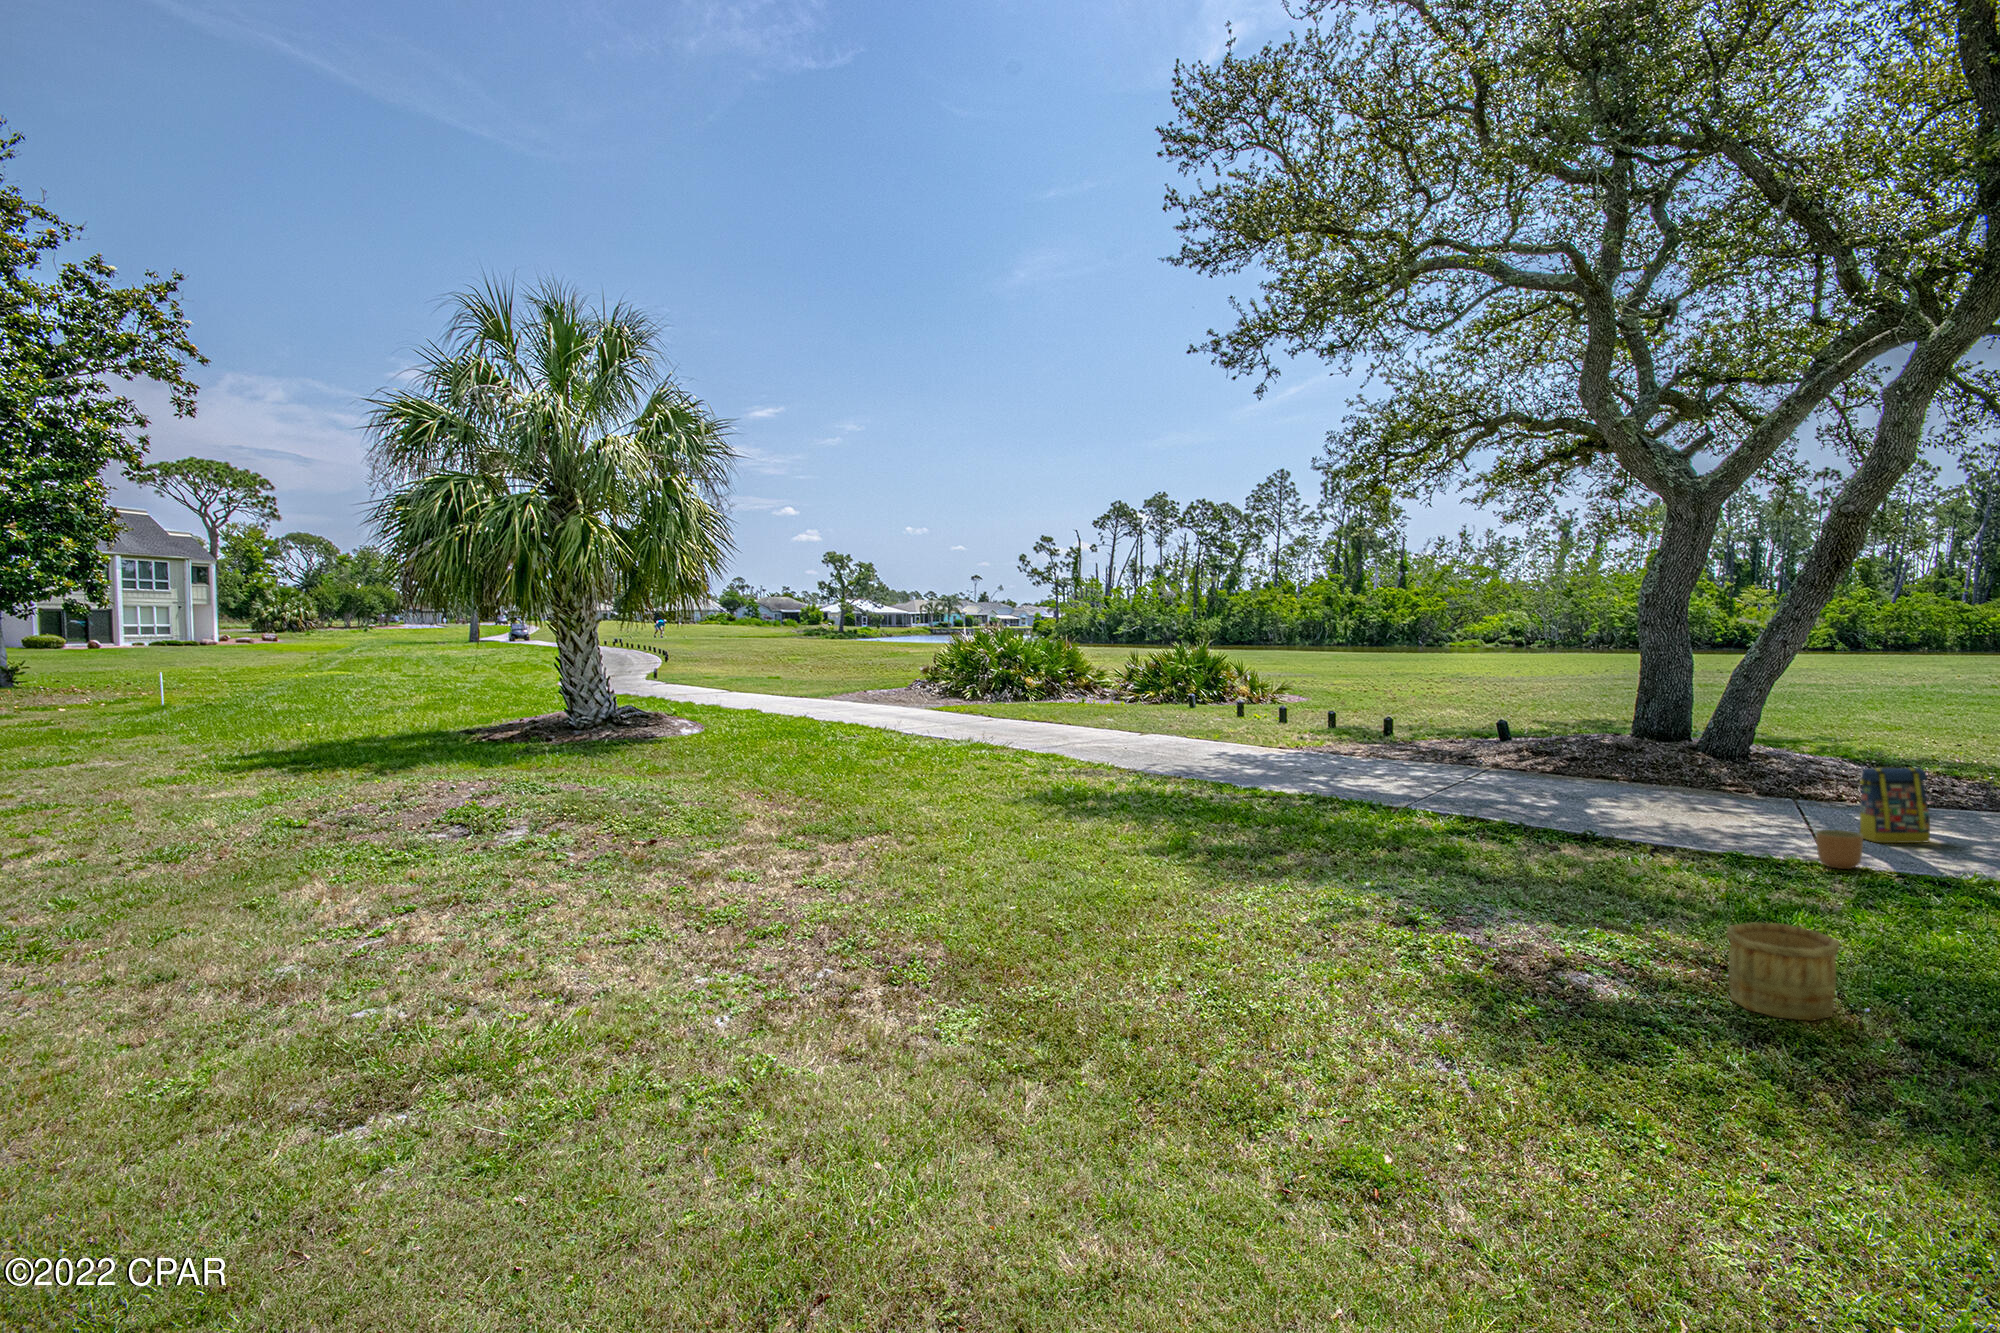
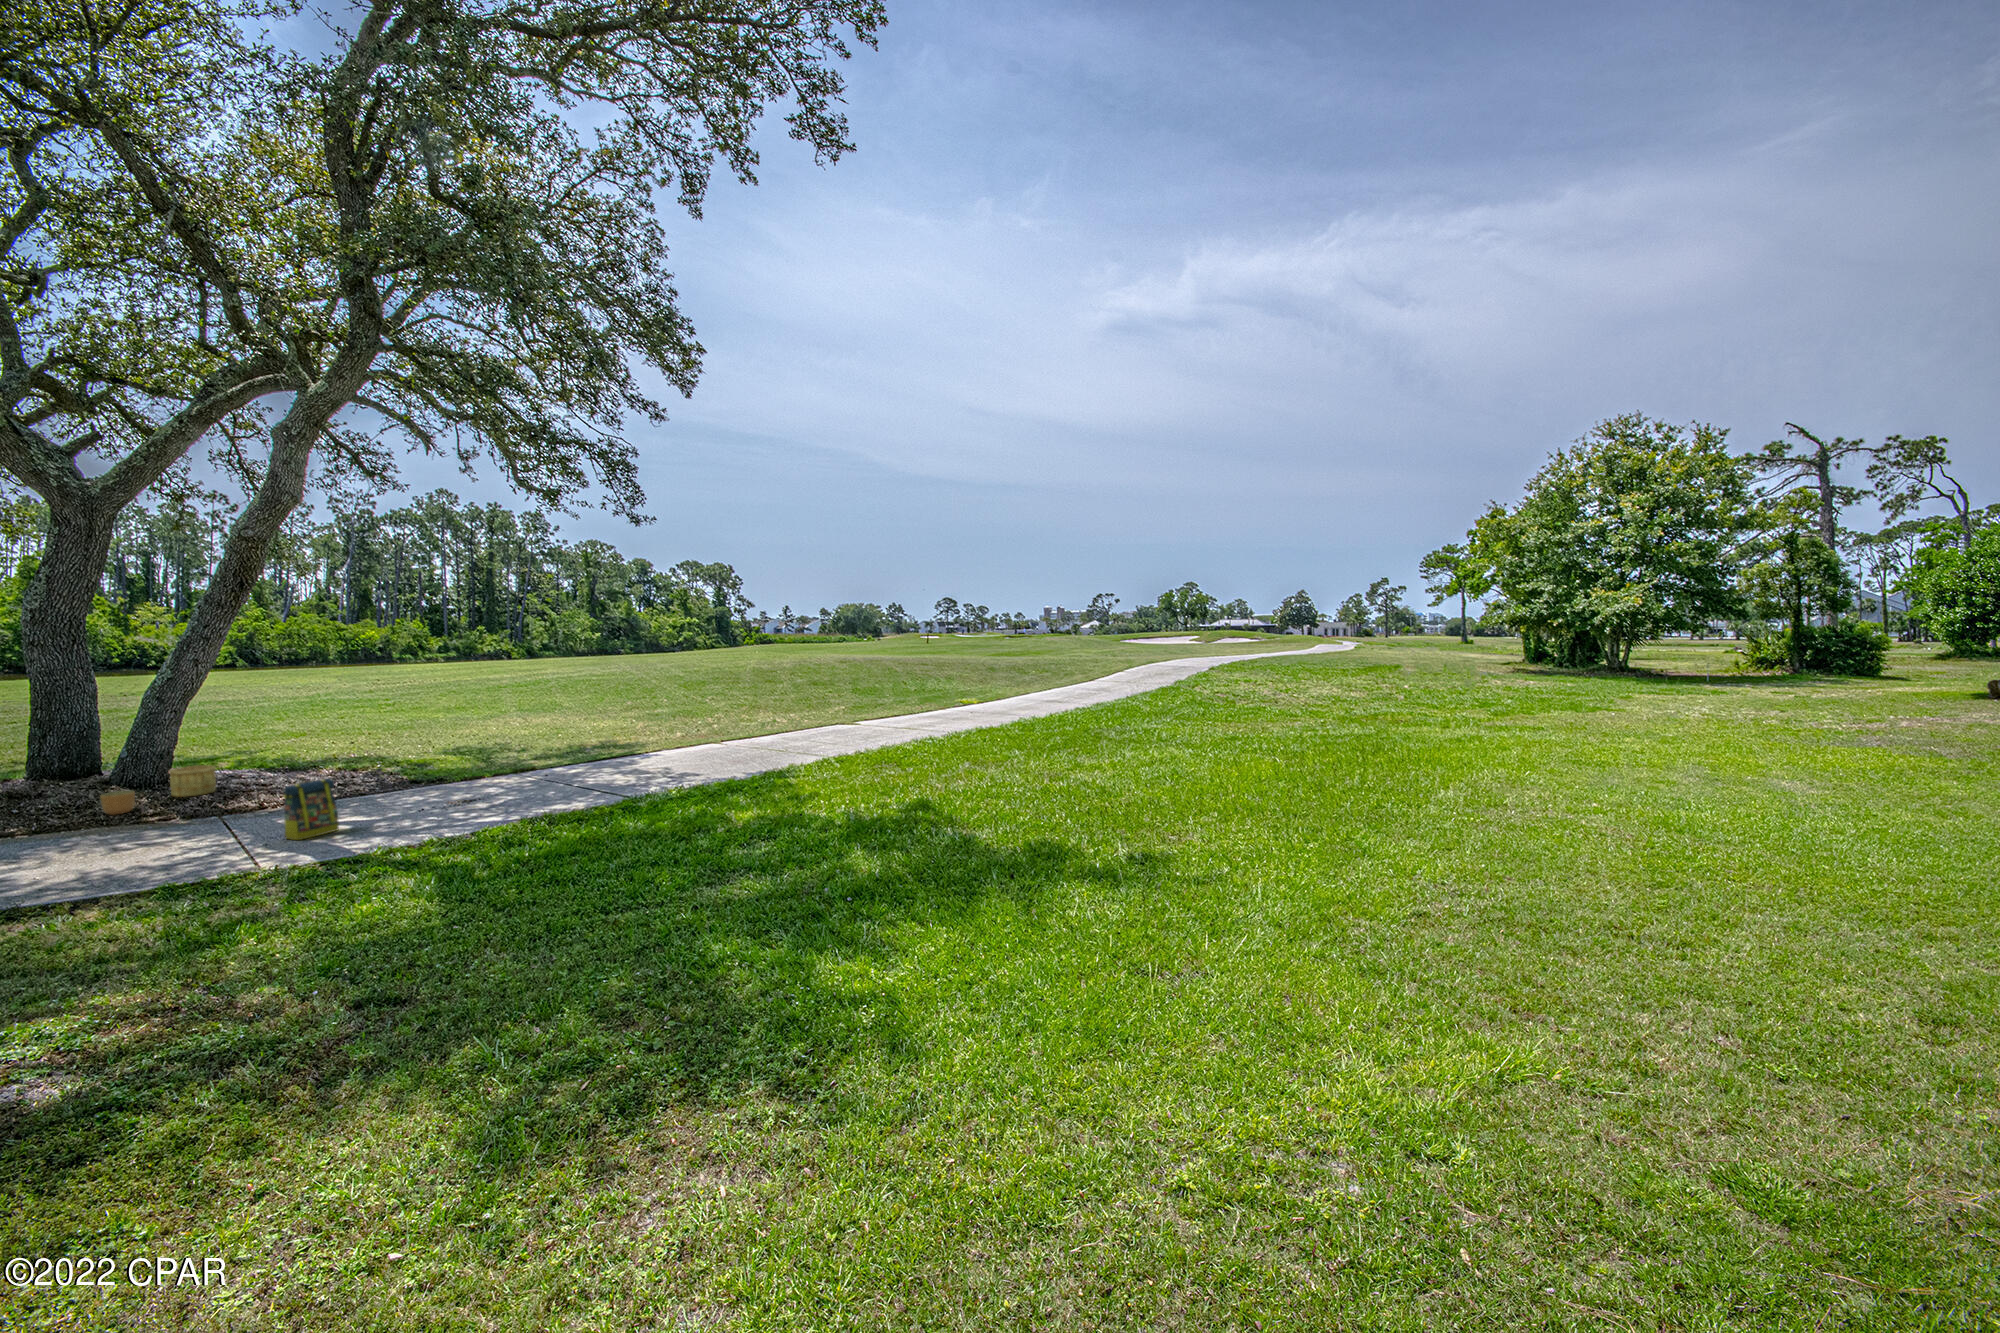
planter: present [1816,830,1863,869] -> present [100,791,135,815]
wooden bucket: present [1727,922,1840,1021] -> present [169,765,216,797]

